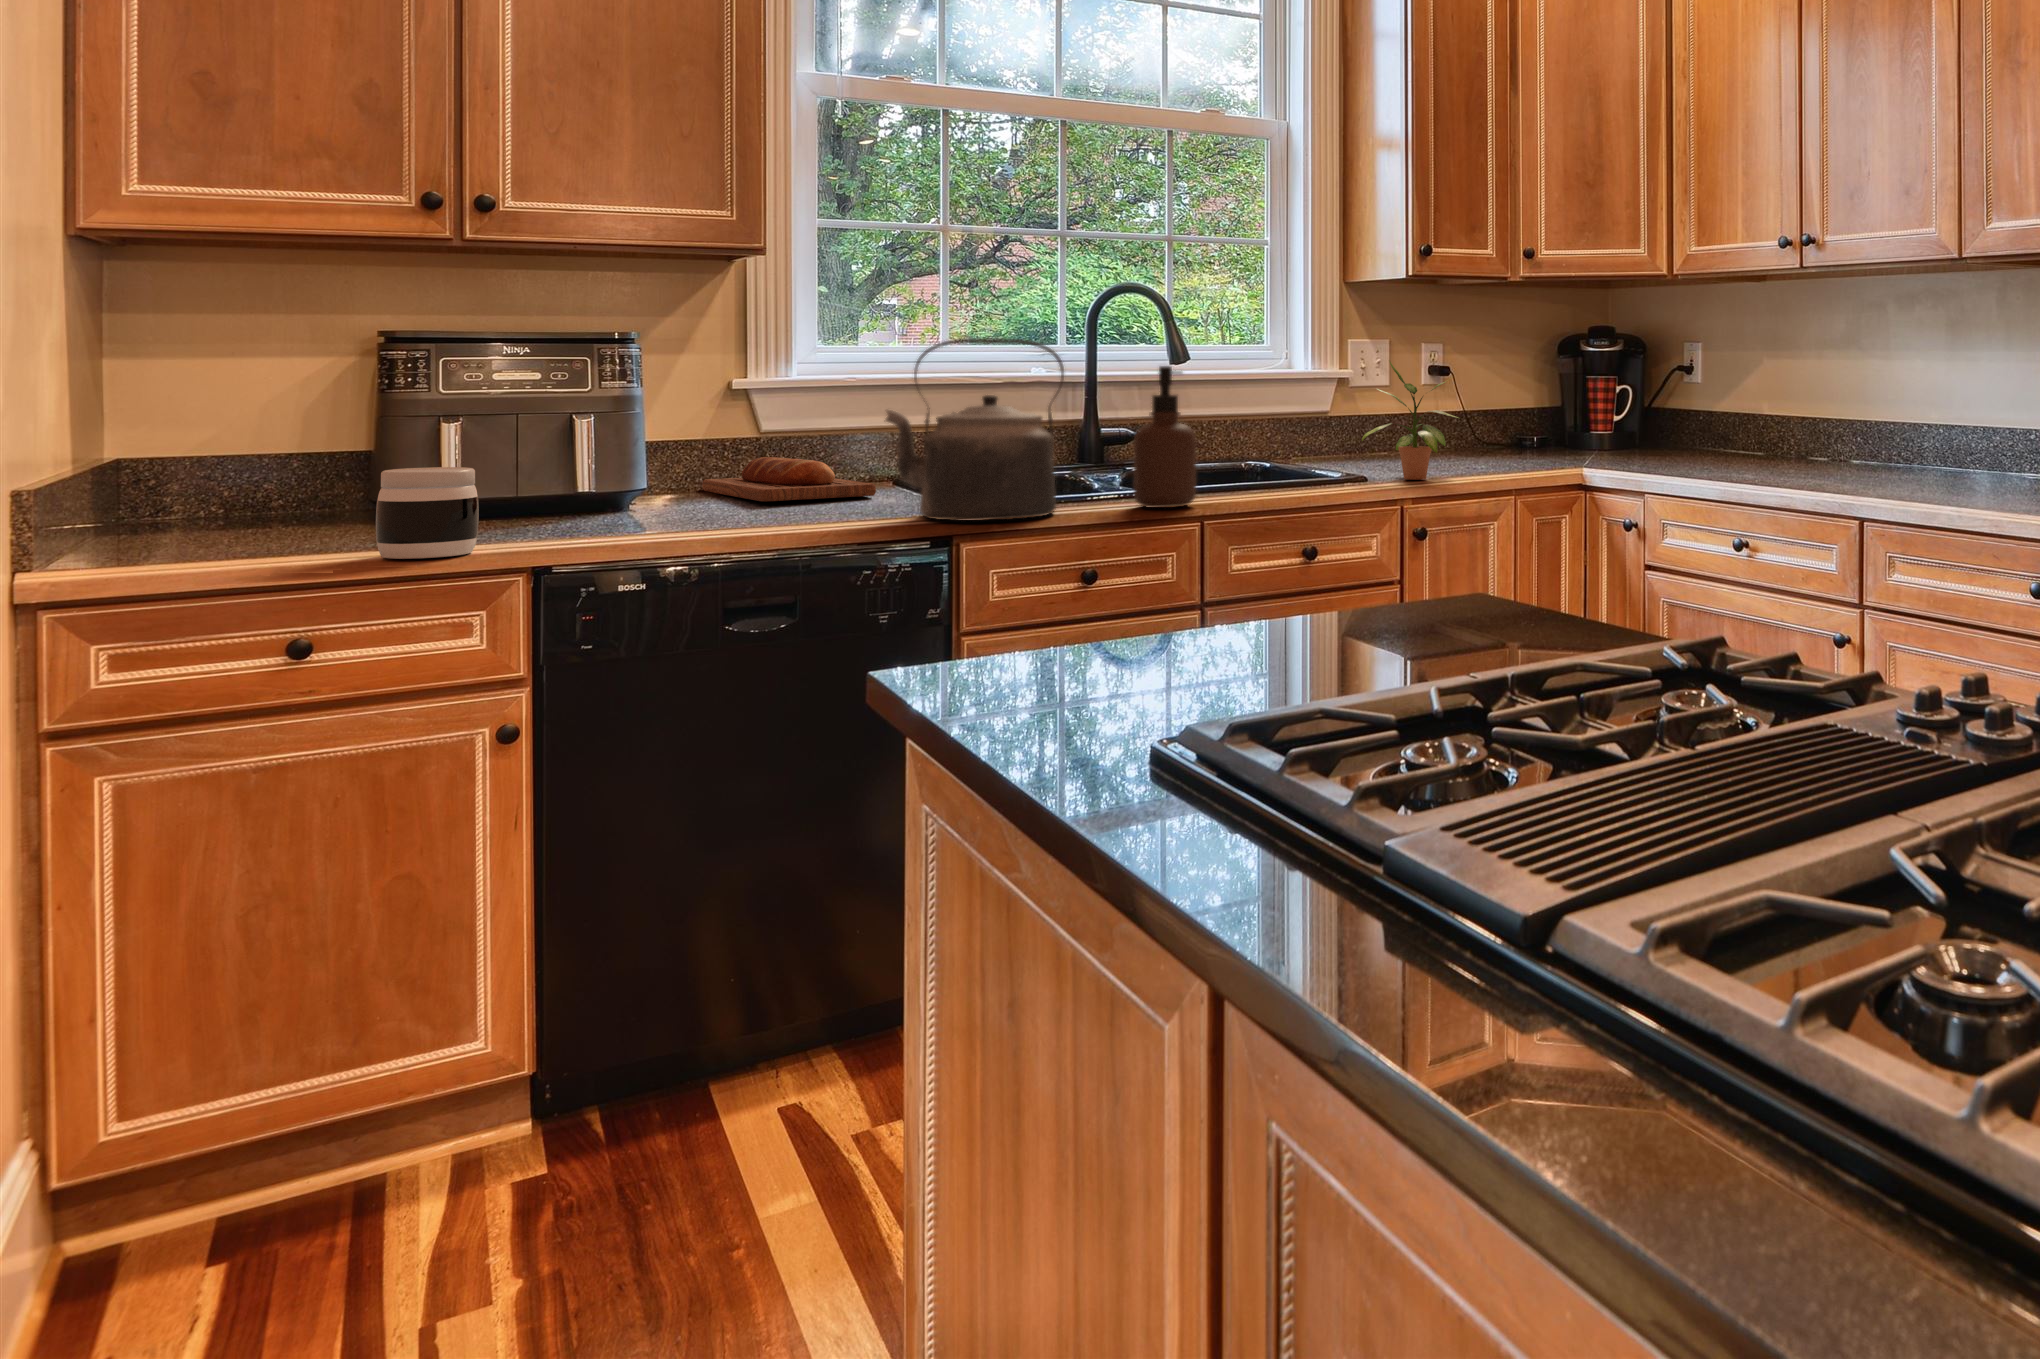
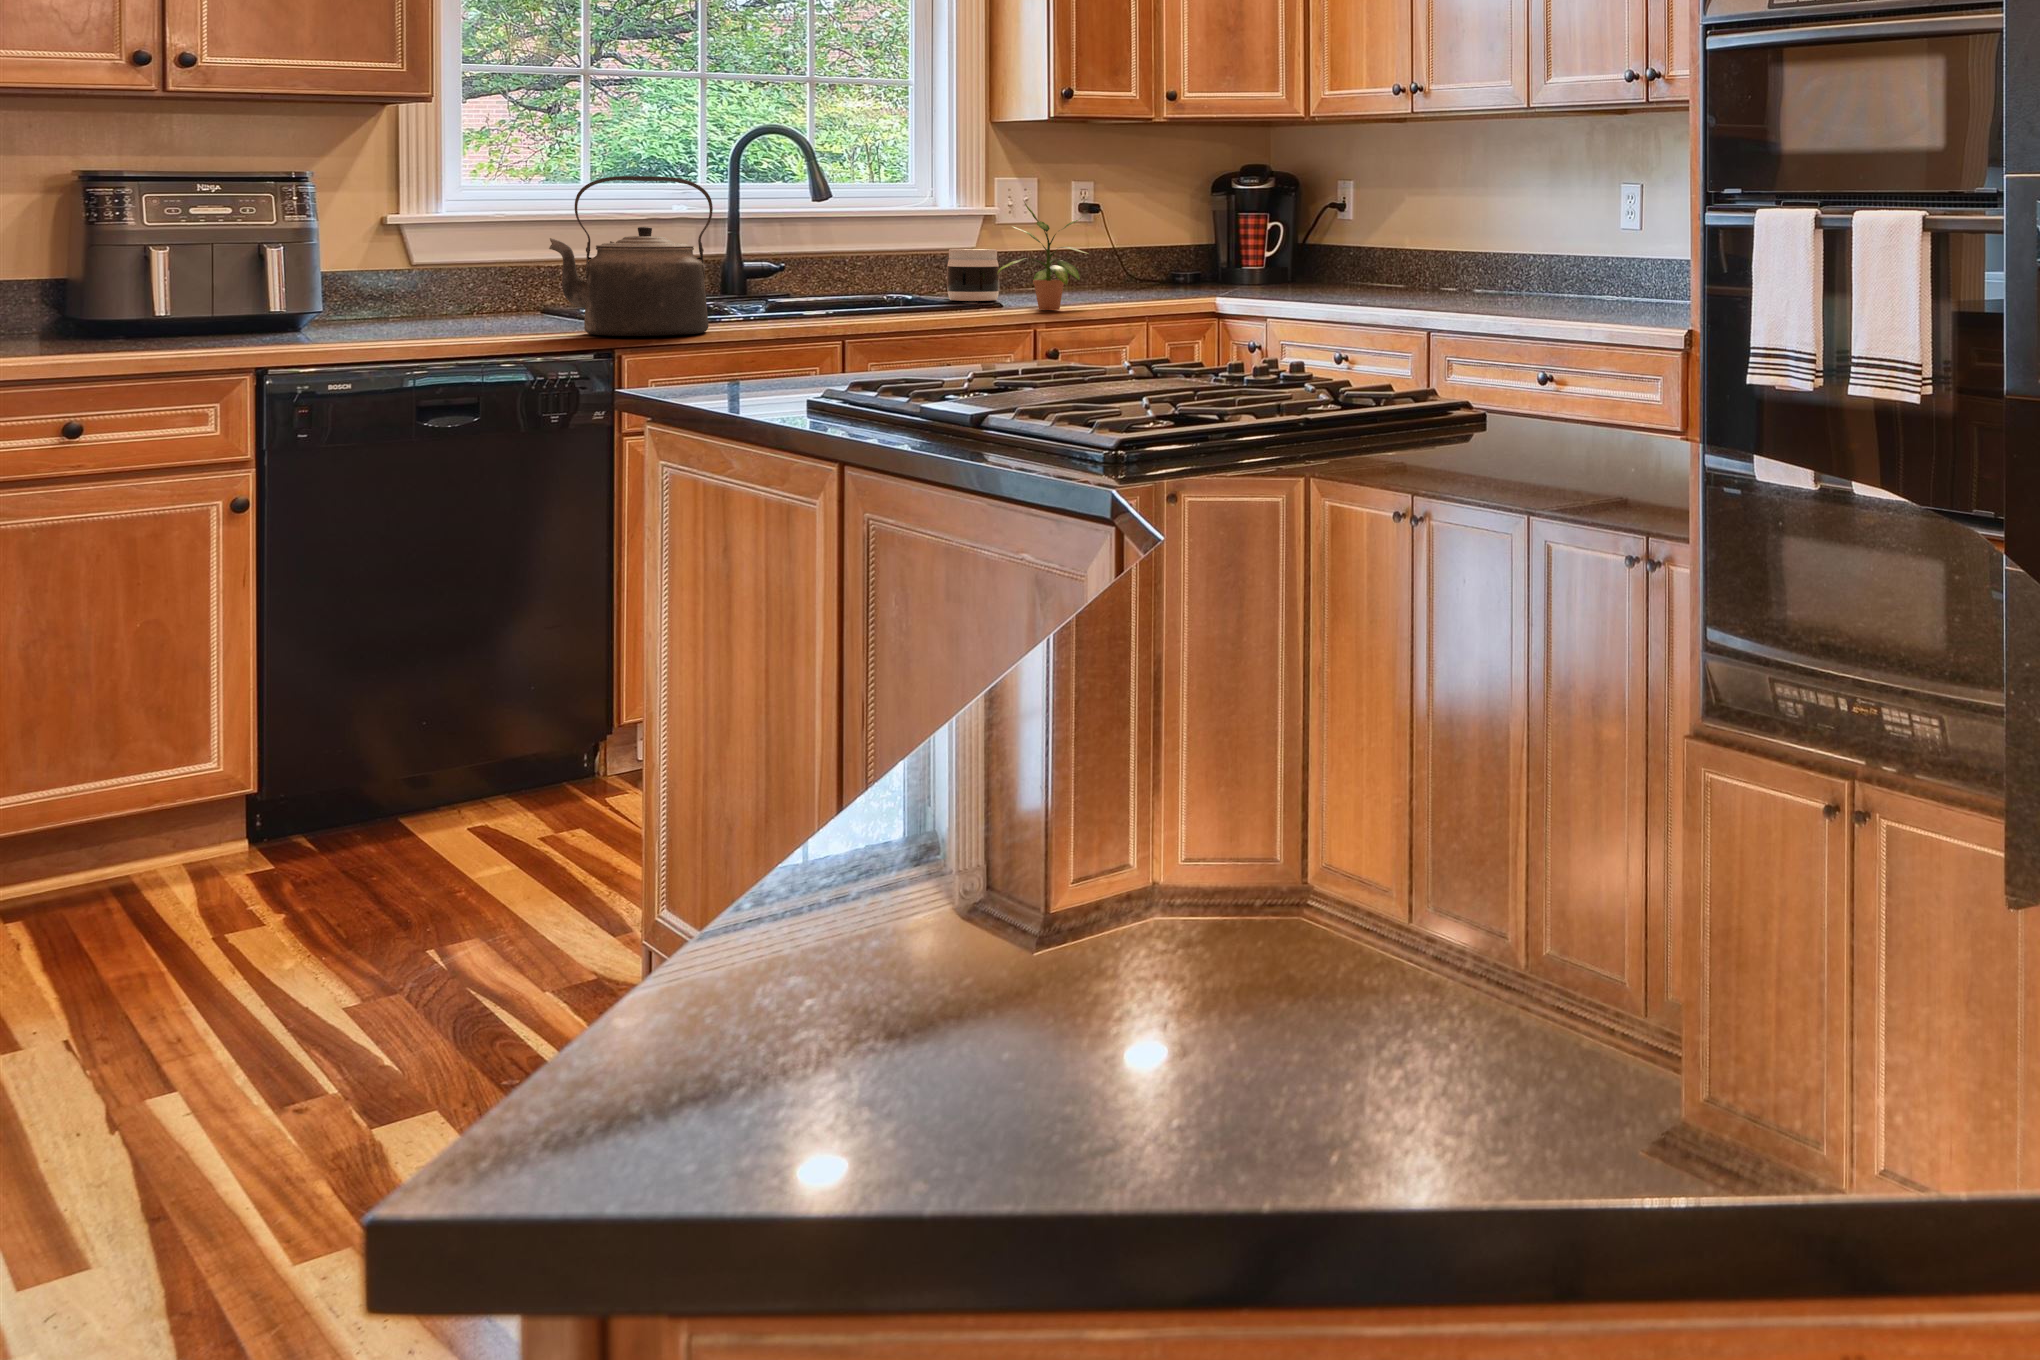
soap dispenser: present [1134,366,1196,508] -> none [778,202,837,328]
bread loaf: present [702,457,876,501] -> none [366,285,537,322]
jar: present [376,467,479,559] -> present [947,249,999,301]

